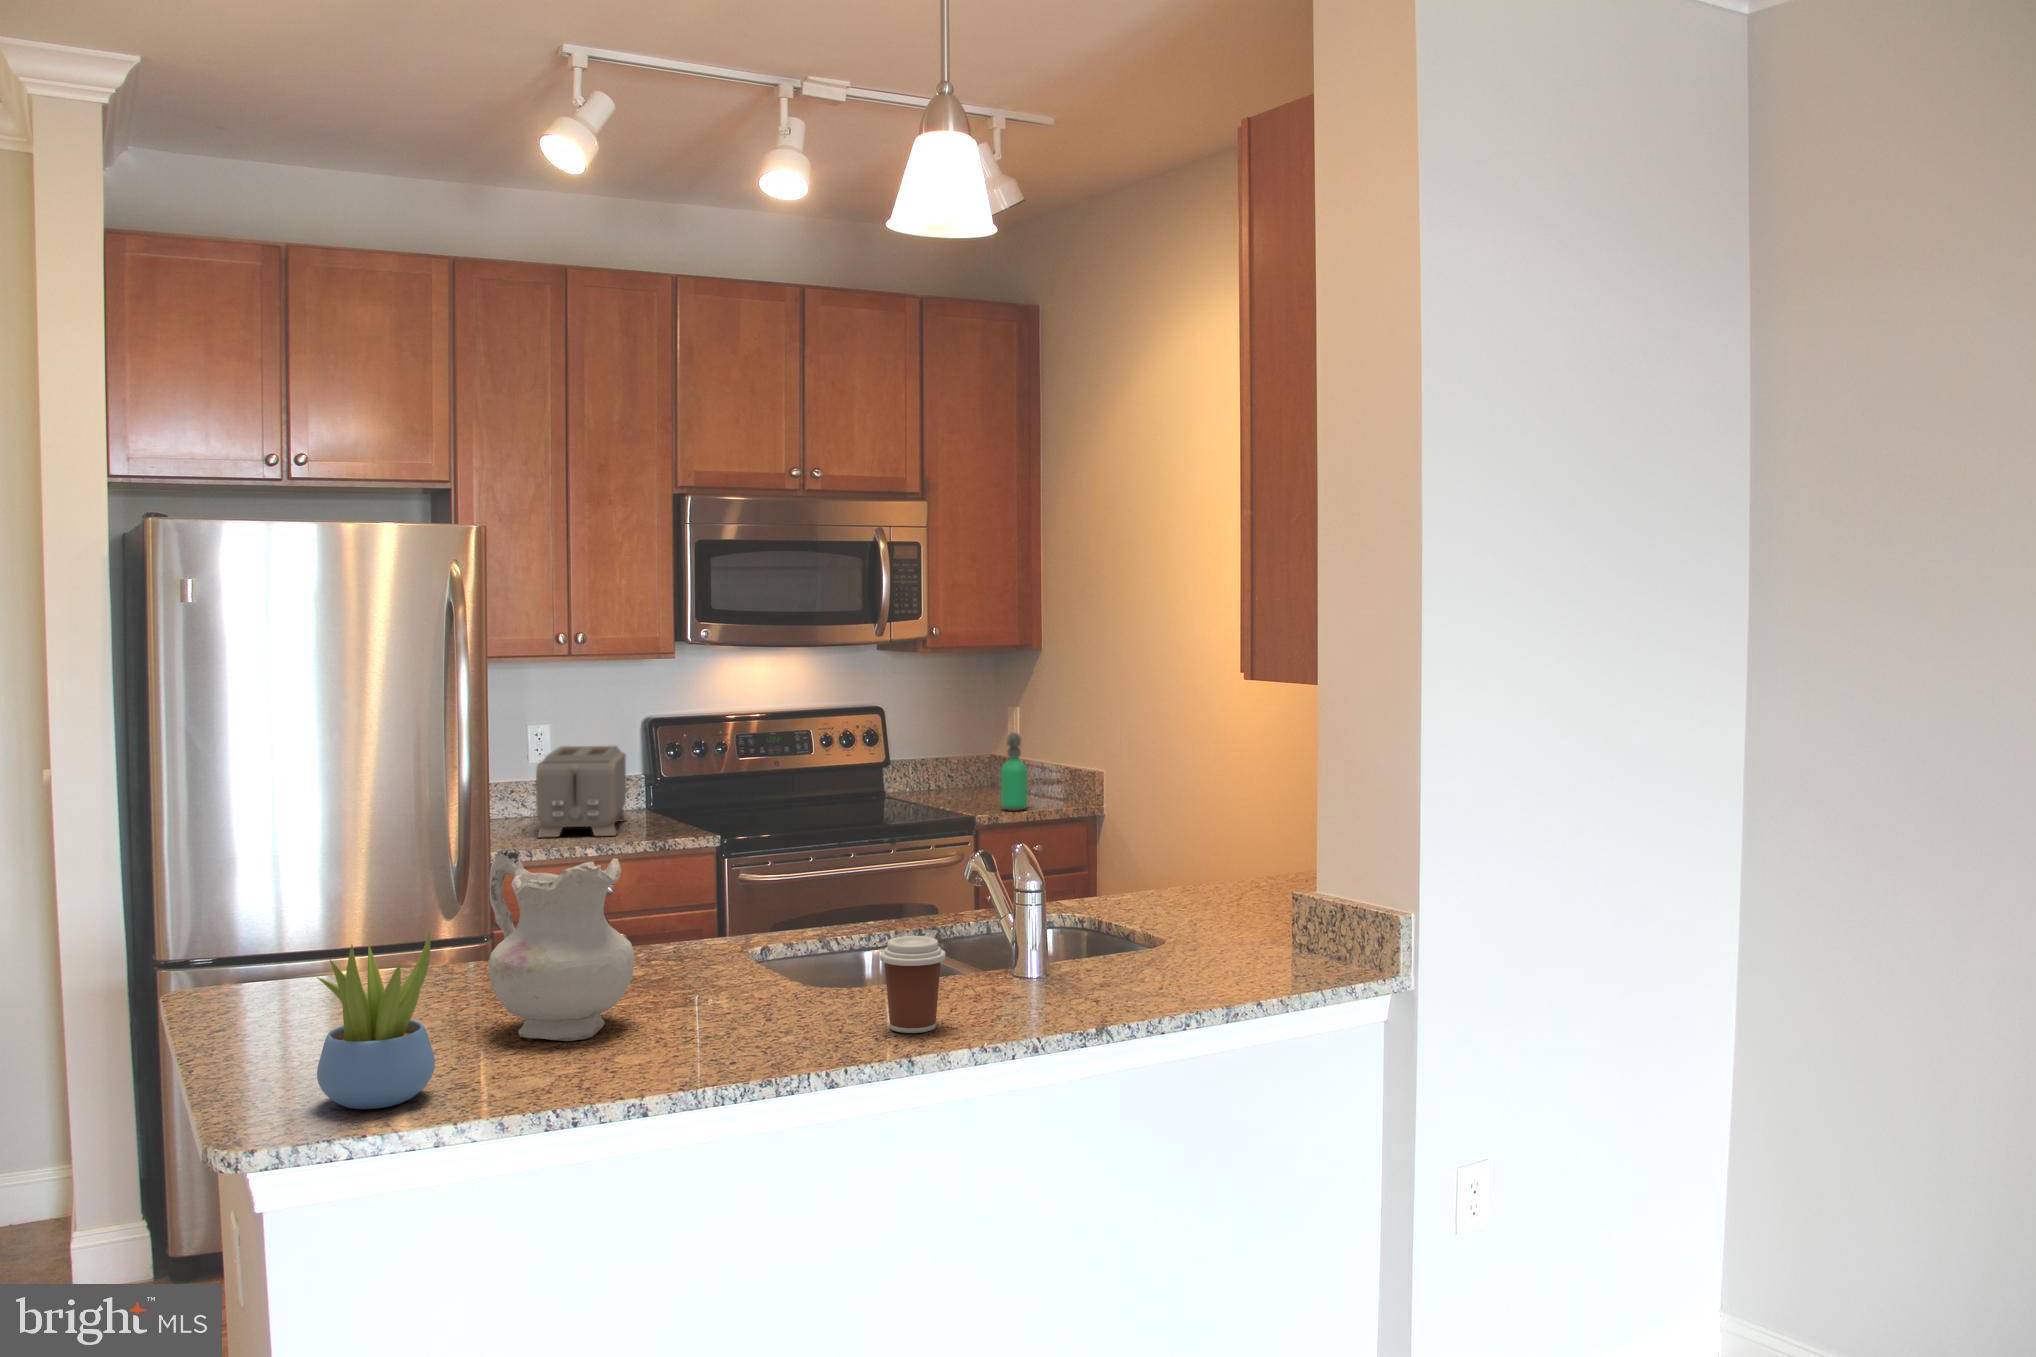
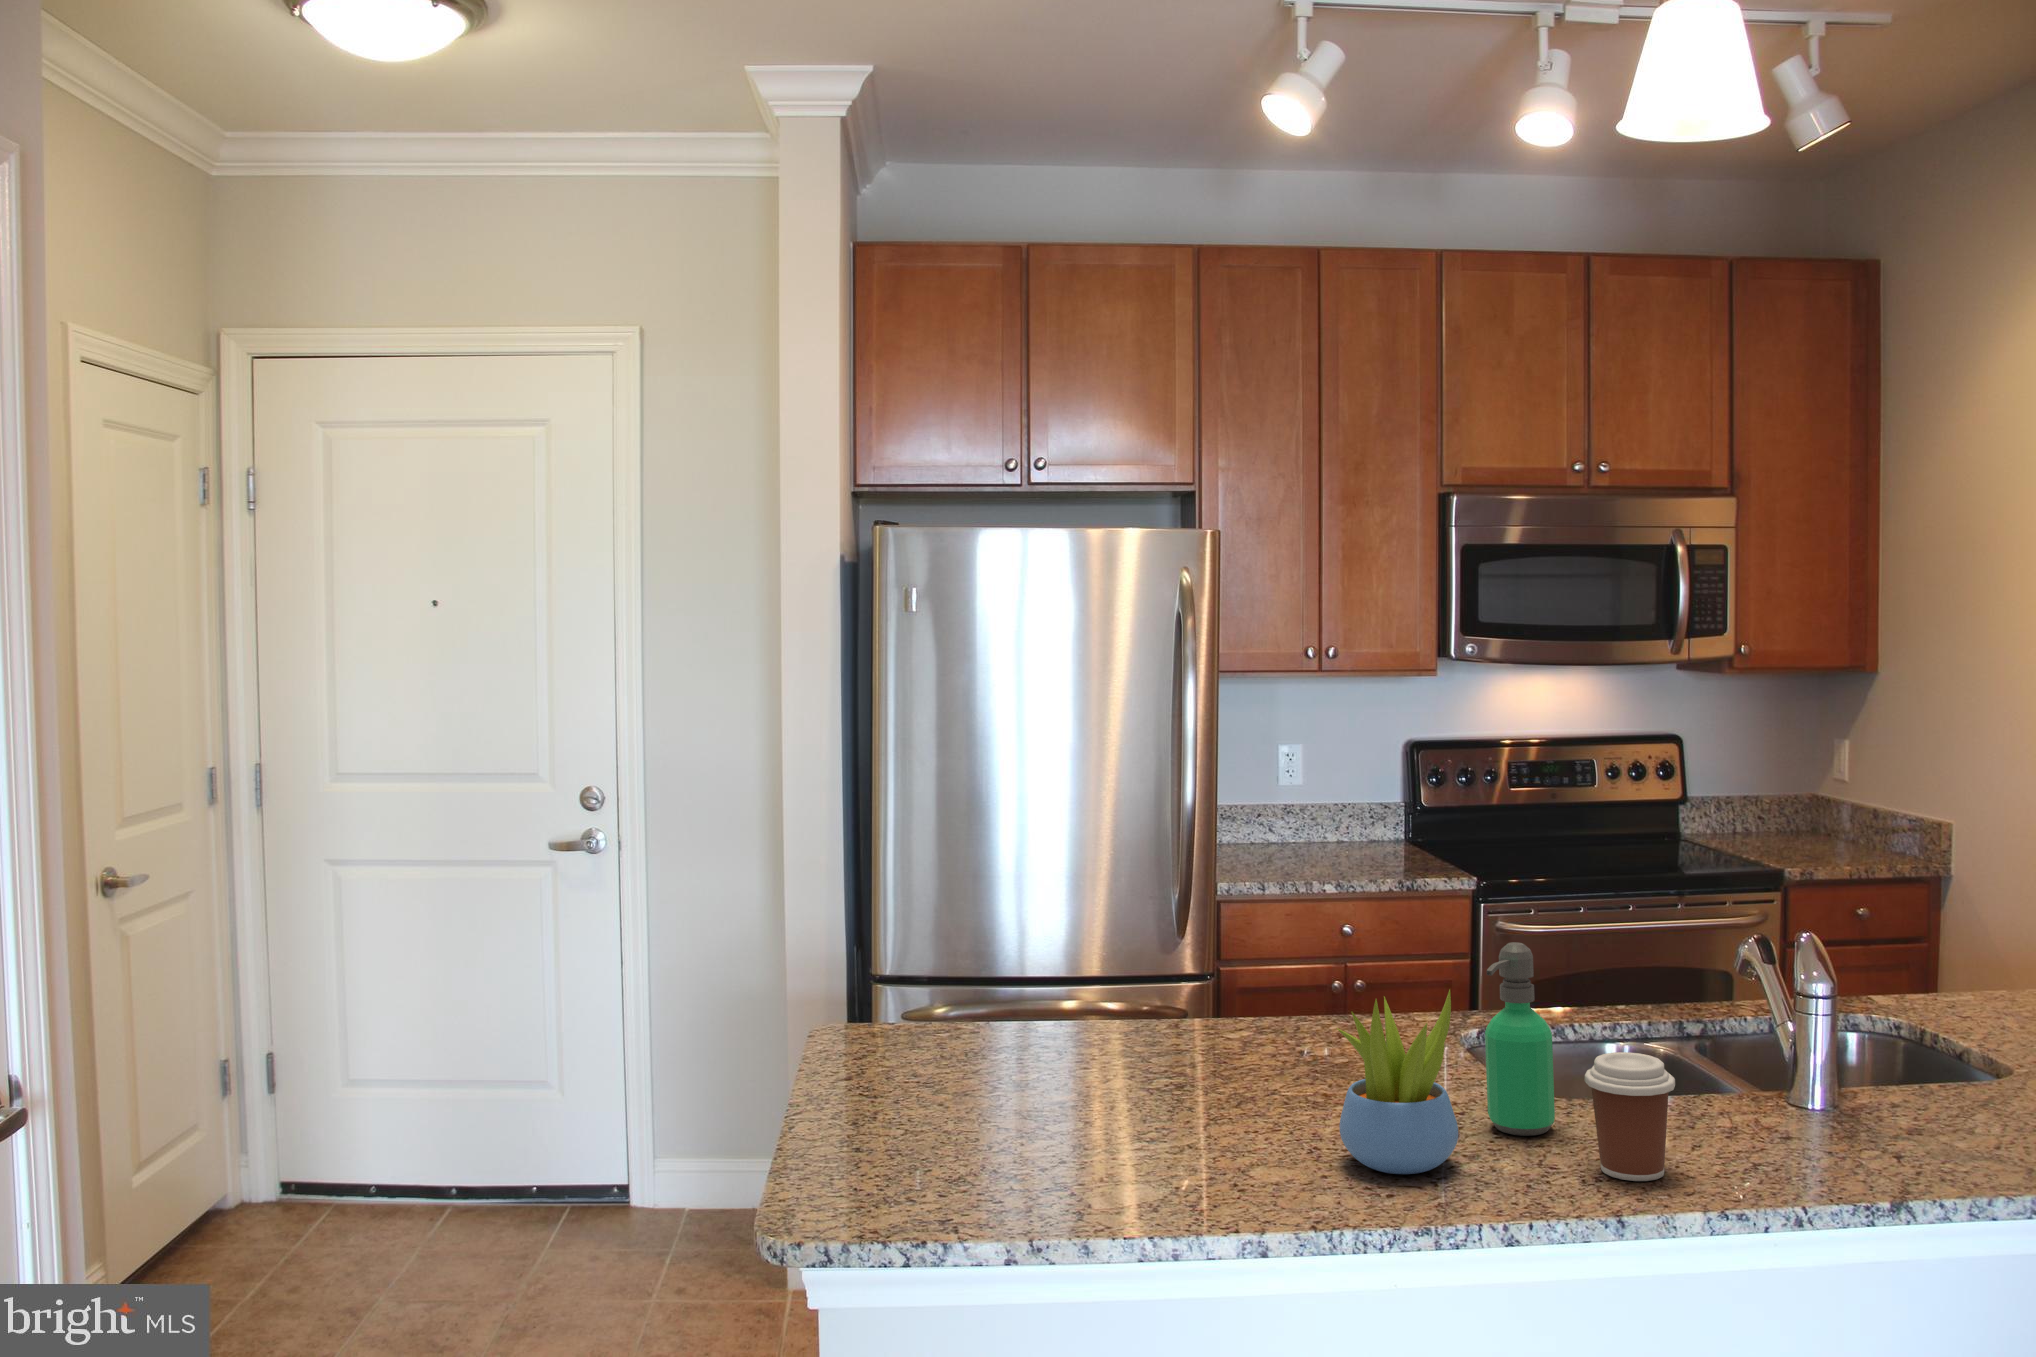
soap dispenser: present [1001,733,1028,811] -> present [1485,942,1555,1136]
toaster: present [536,746,626,837] -> none [1279,775,1381,873]
ceramic pitcher: present [489,848,634,1041] -> none [1137,912,1294,1136]
succulent plant: present [317,932,435,1109] -> present [1337,989,1458,1174]

